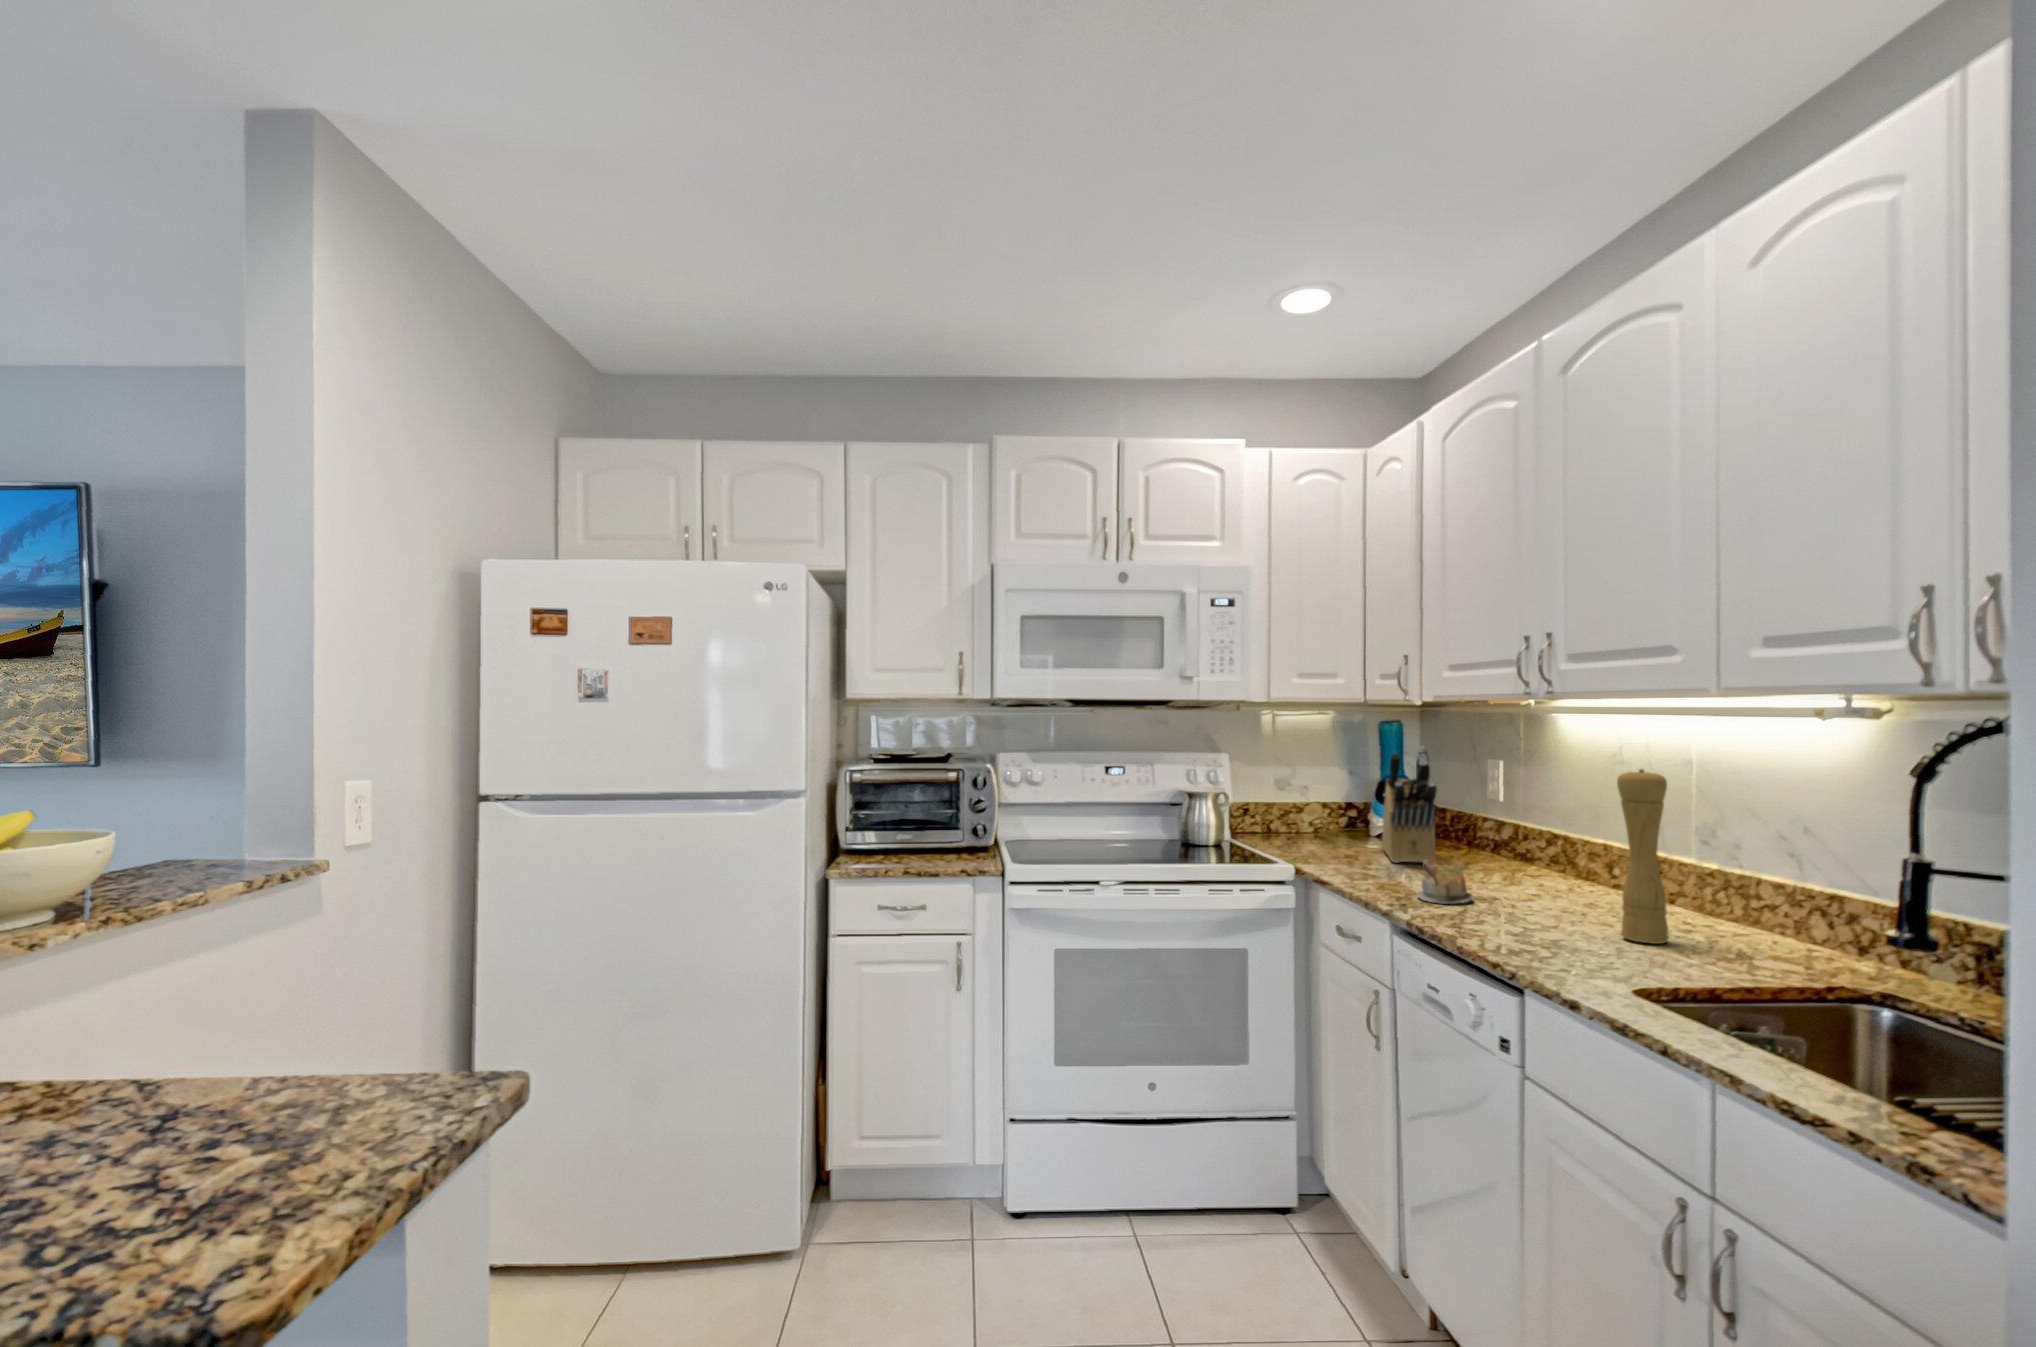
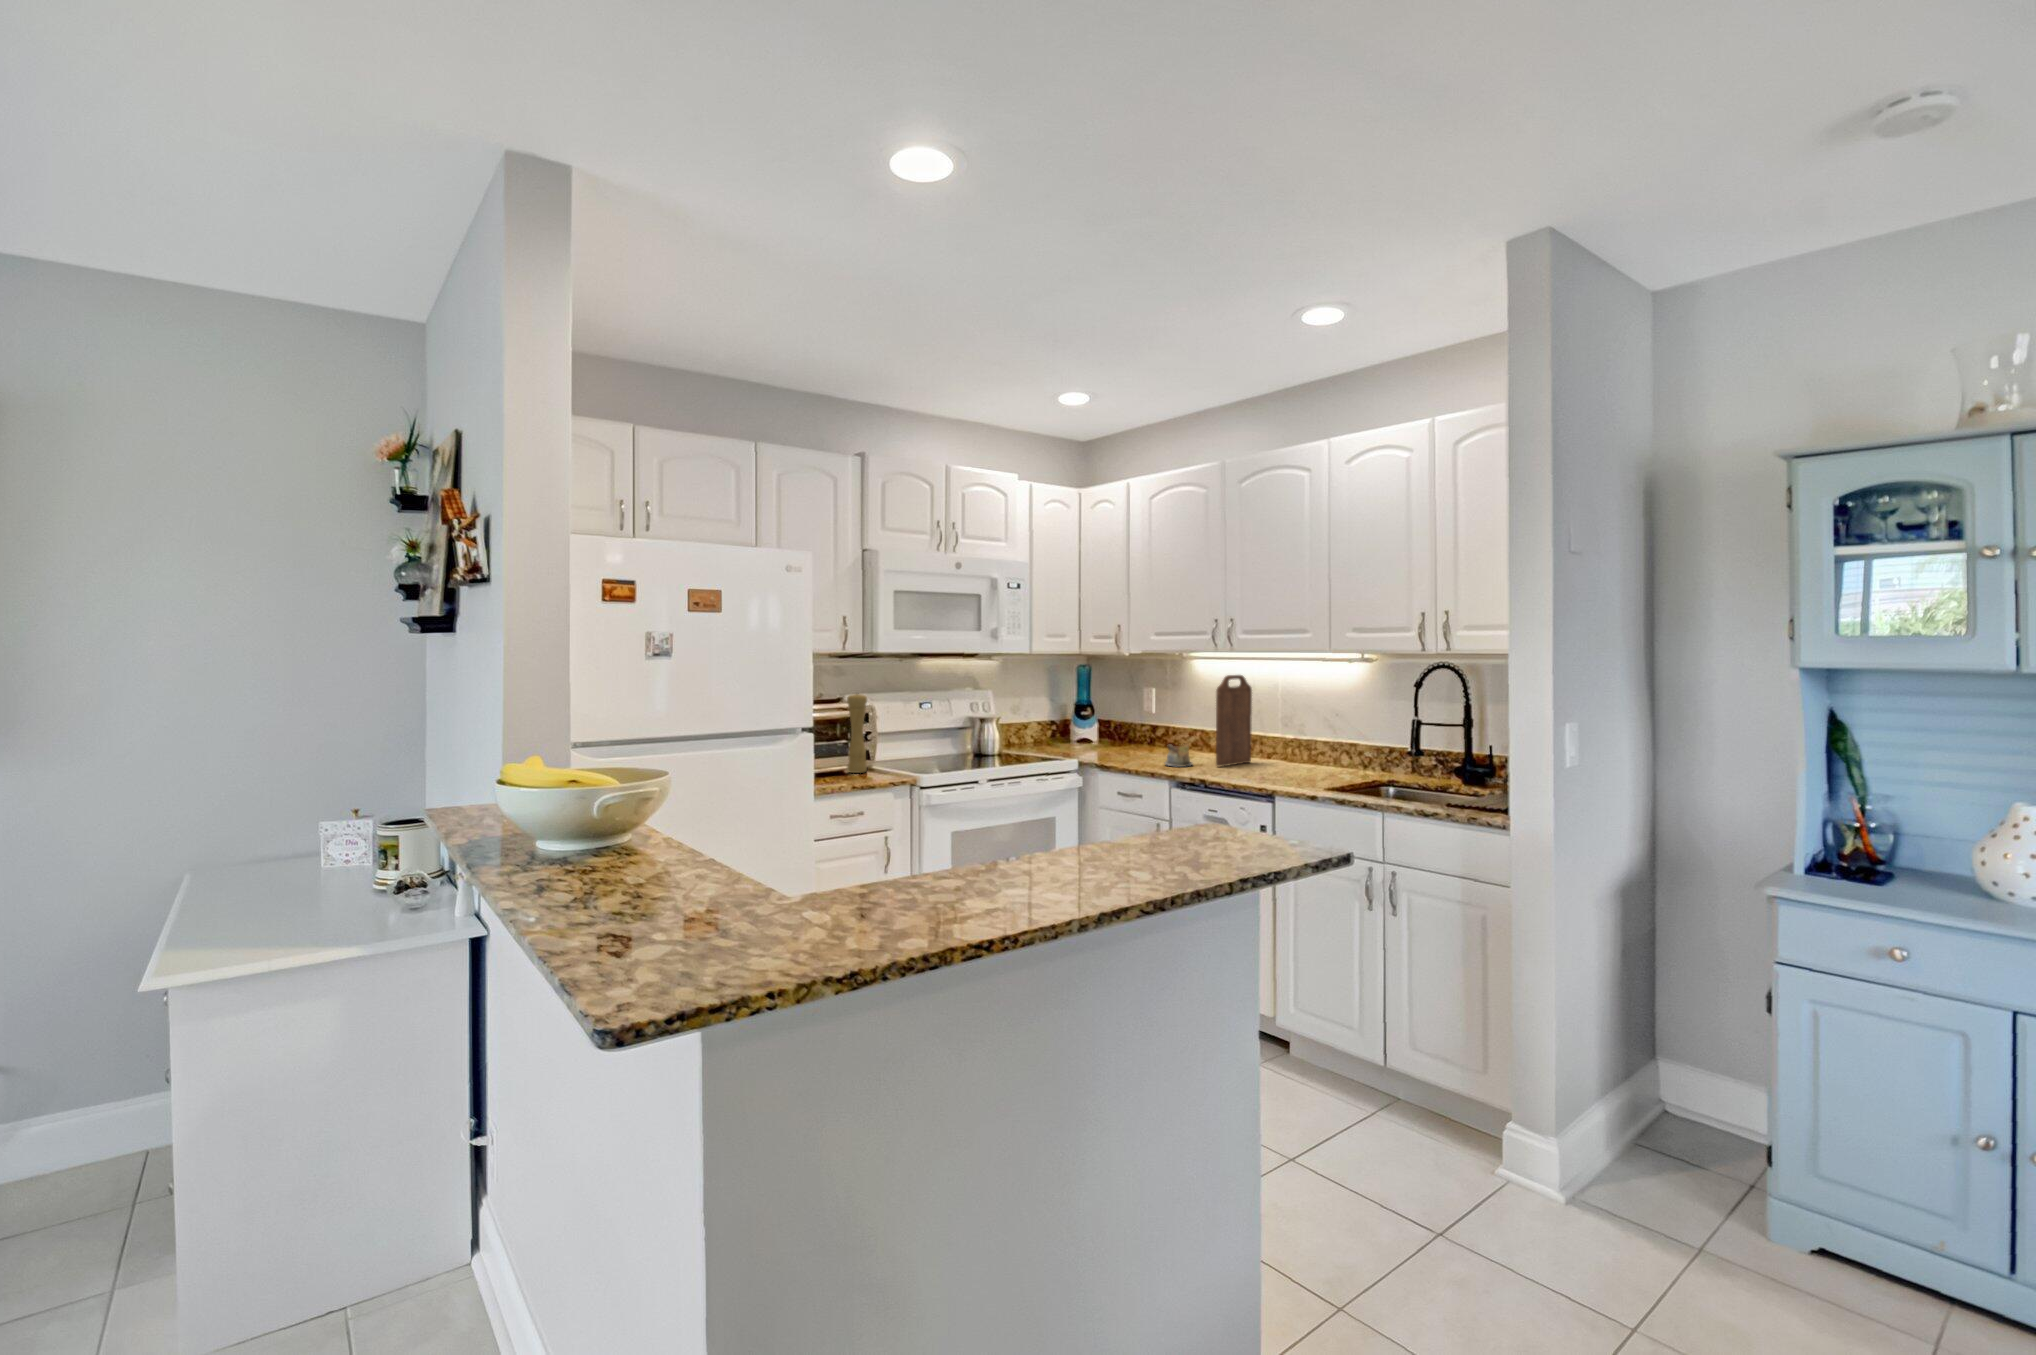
cutting board: none [1507,737,1608,911] -> present [1216,675,1252,766]
knife block: present [1382,747,1437,863] -> none [1091,682,1143,752]
pepper mill: present [1617,769,1669,944] -> present [847,694,867,773]

